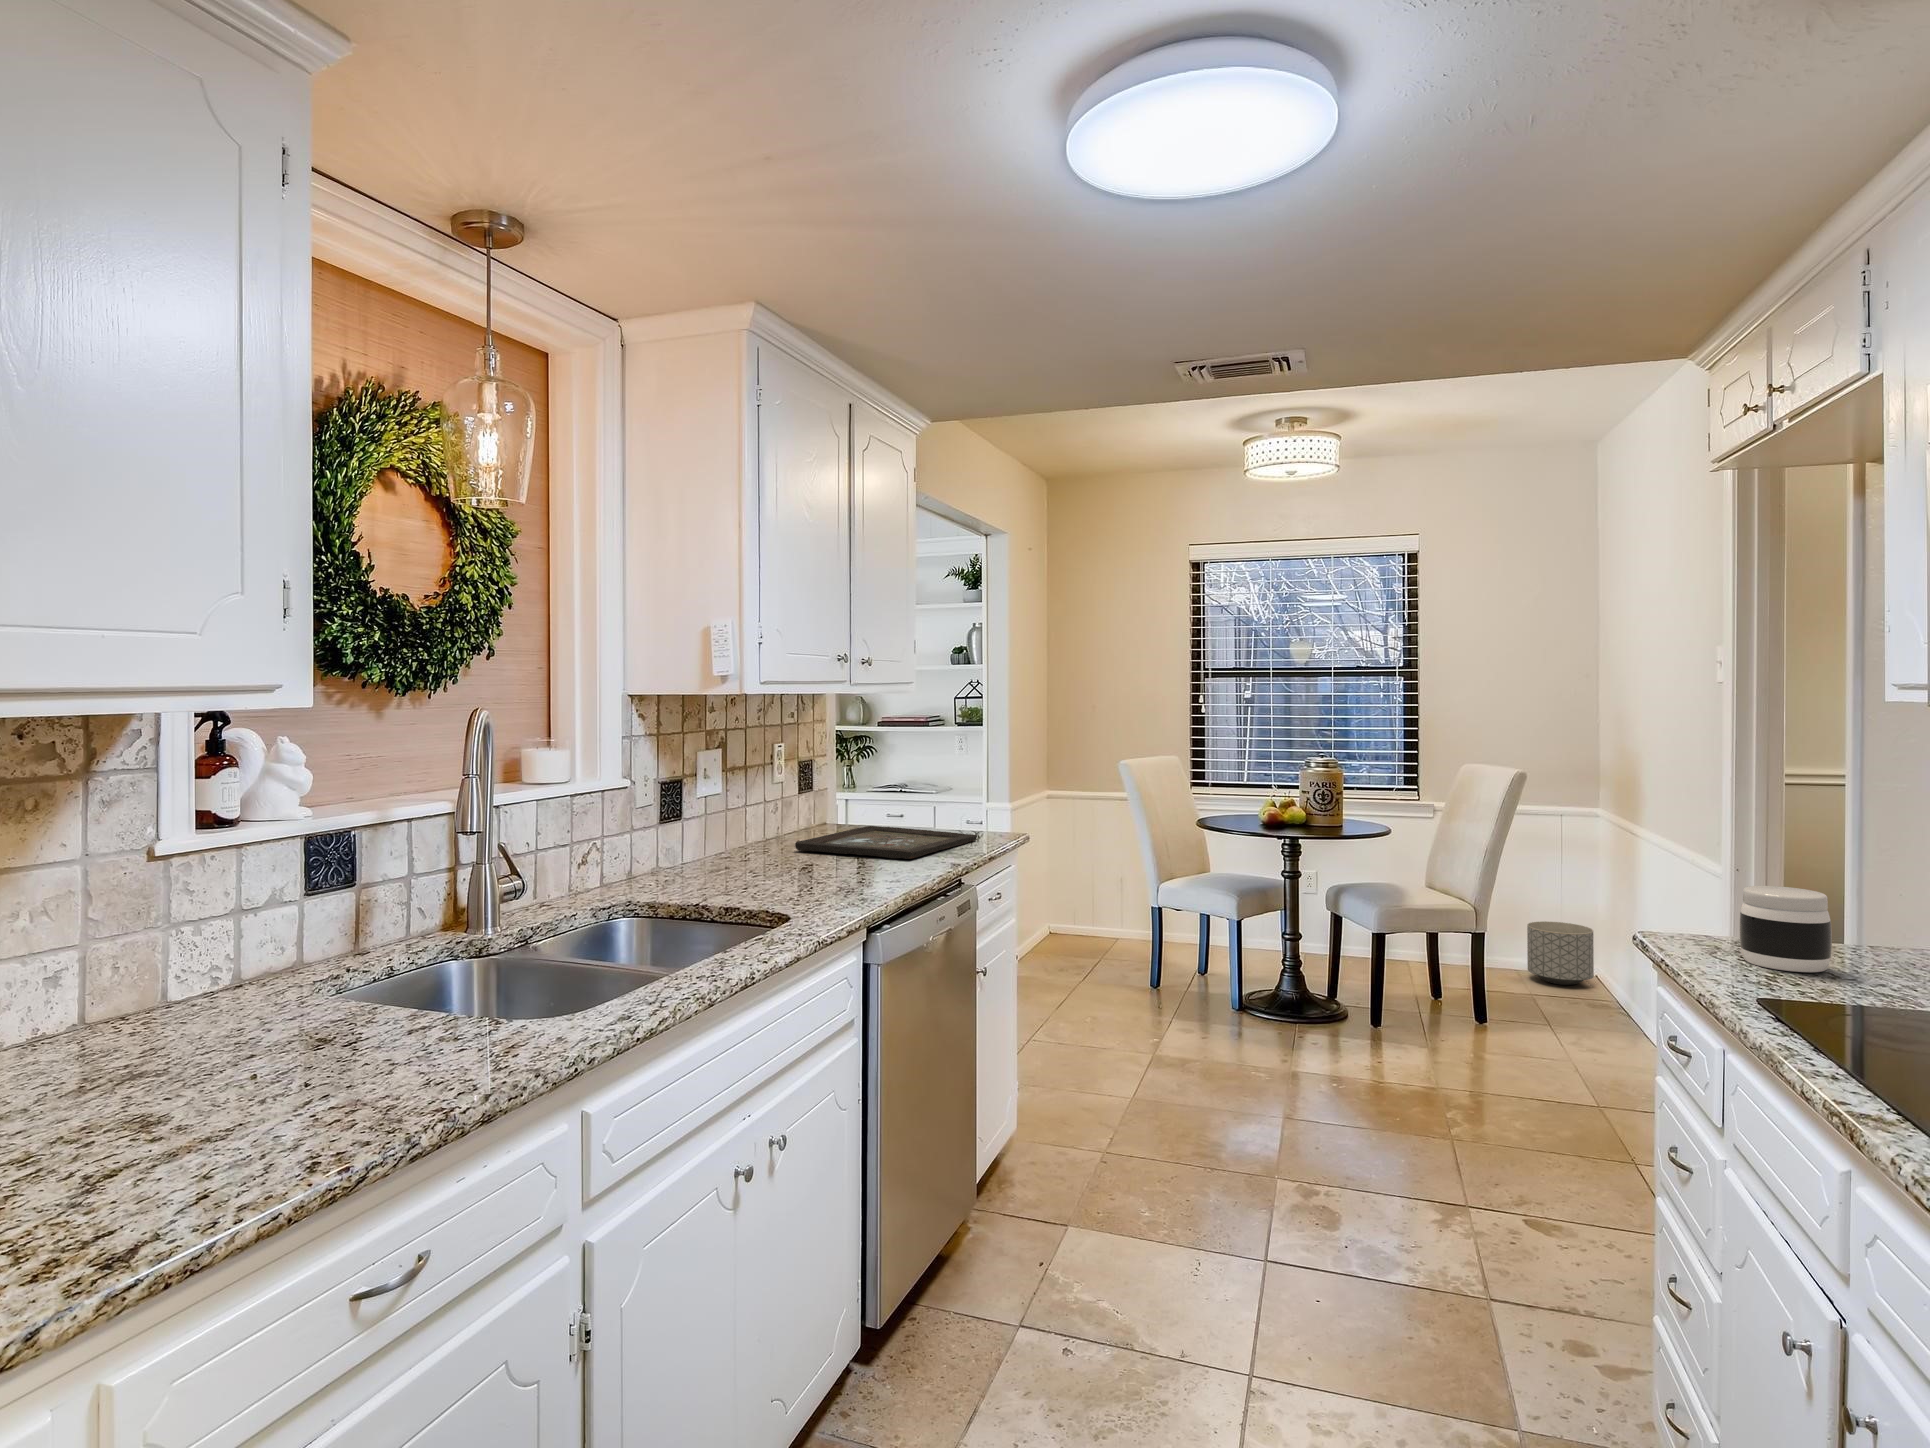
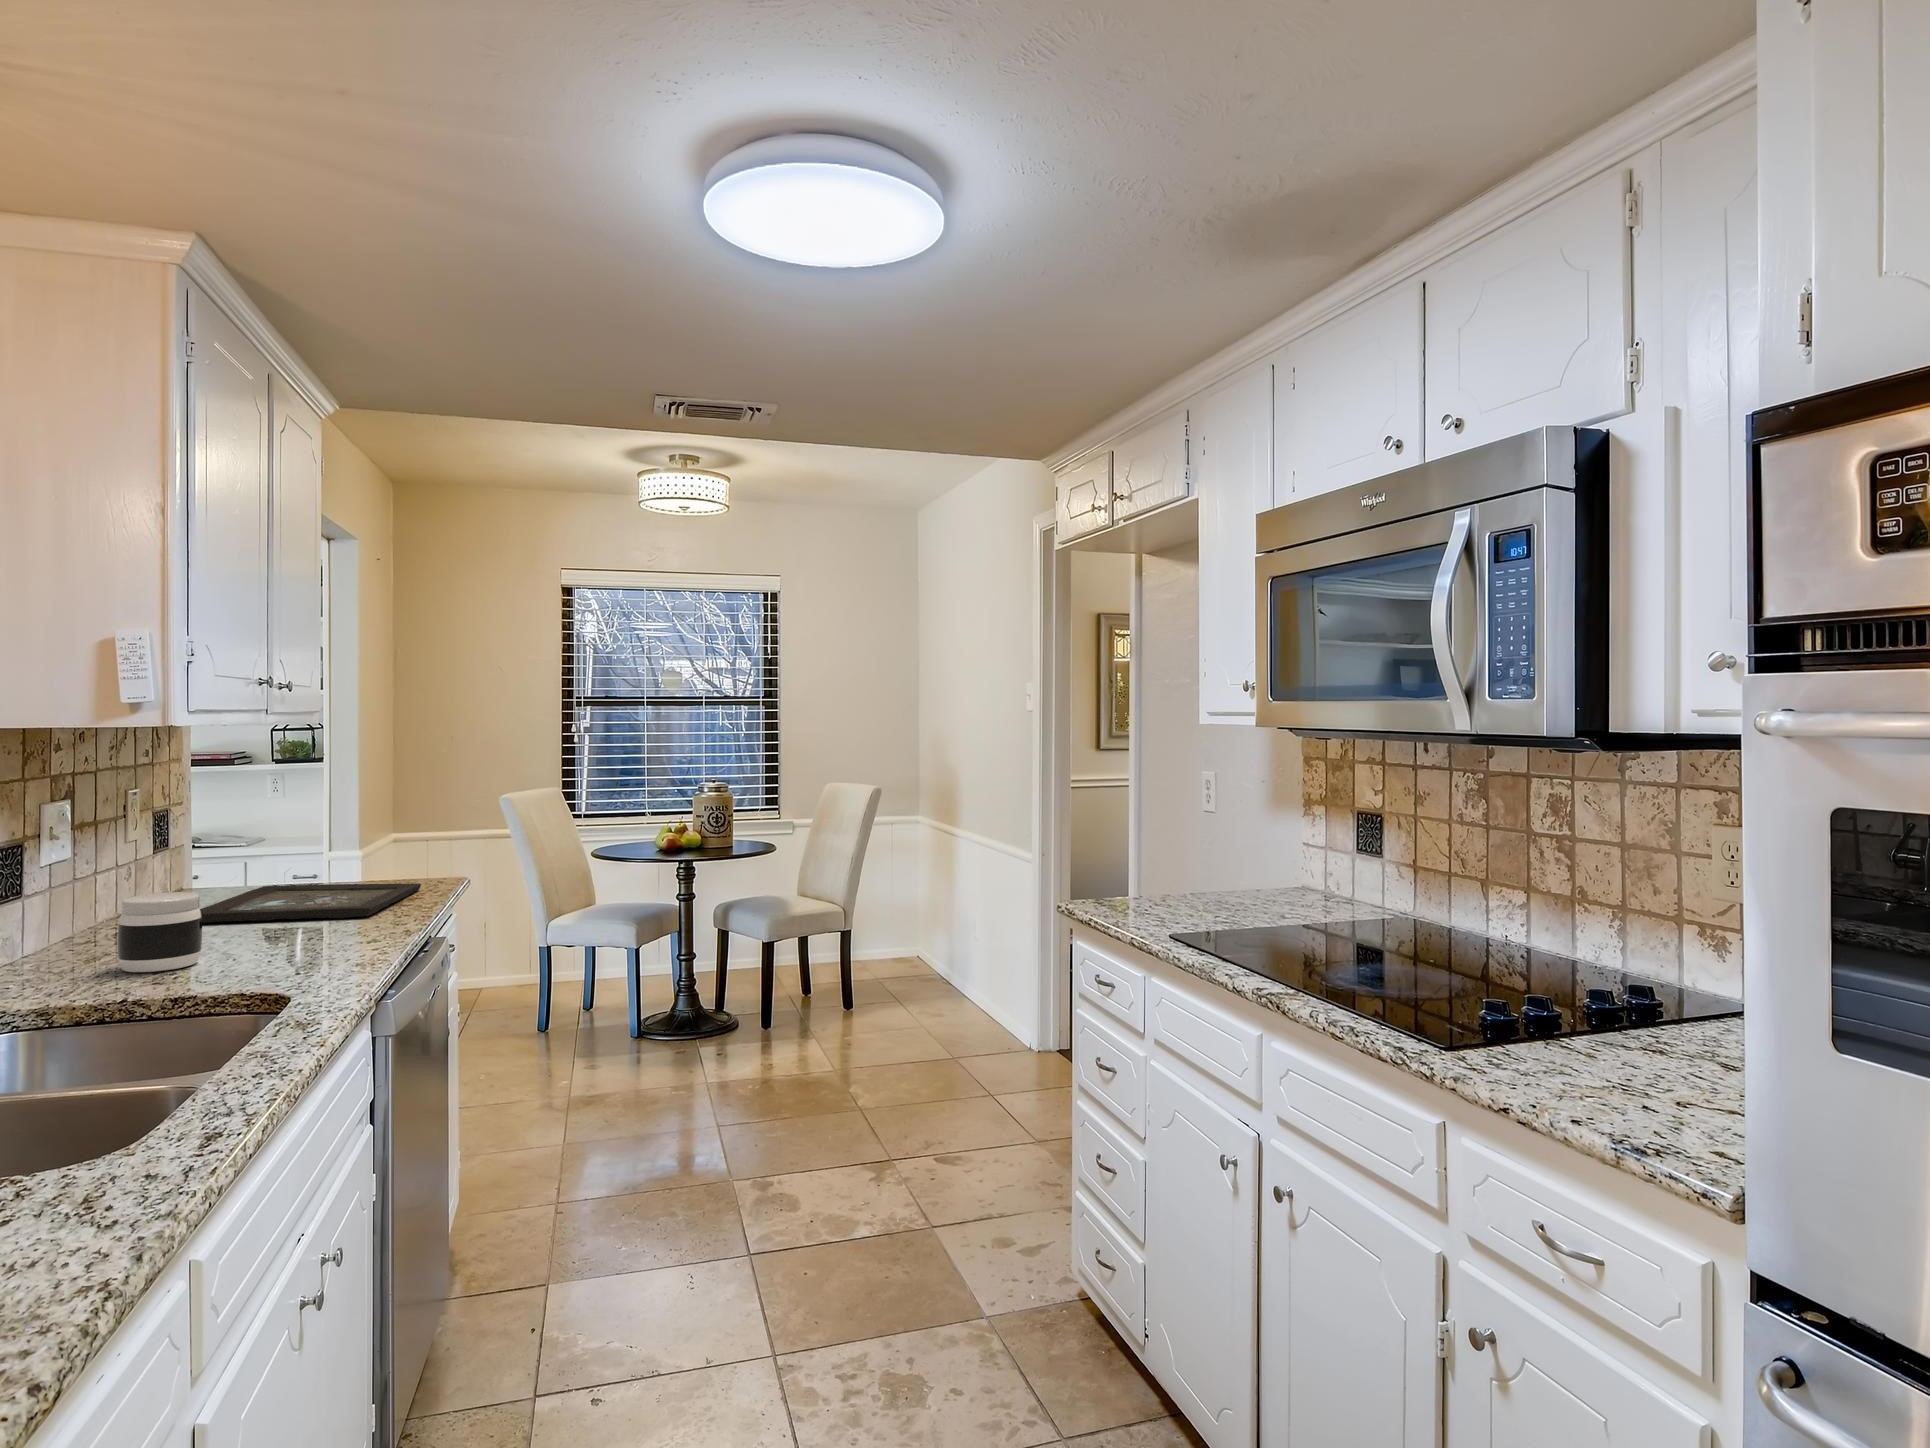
jar: present [1740,886,1832,972] -> present [118,892,202,972]
planter: present [1527,921,1594,985] -> none [873,917,922,971]

